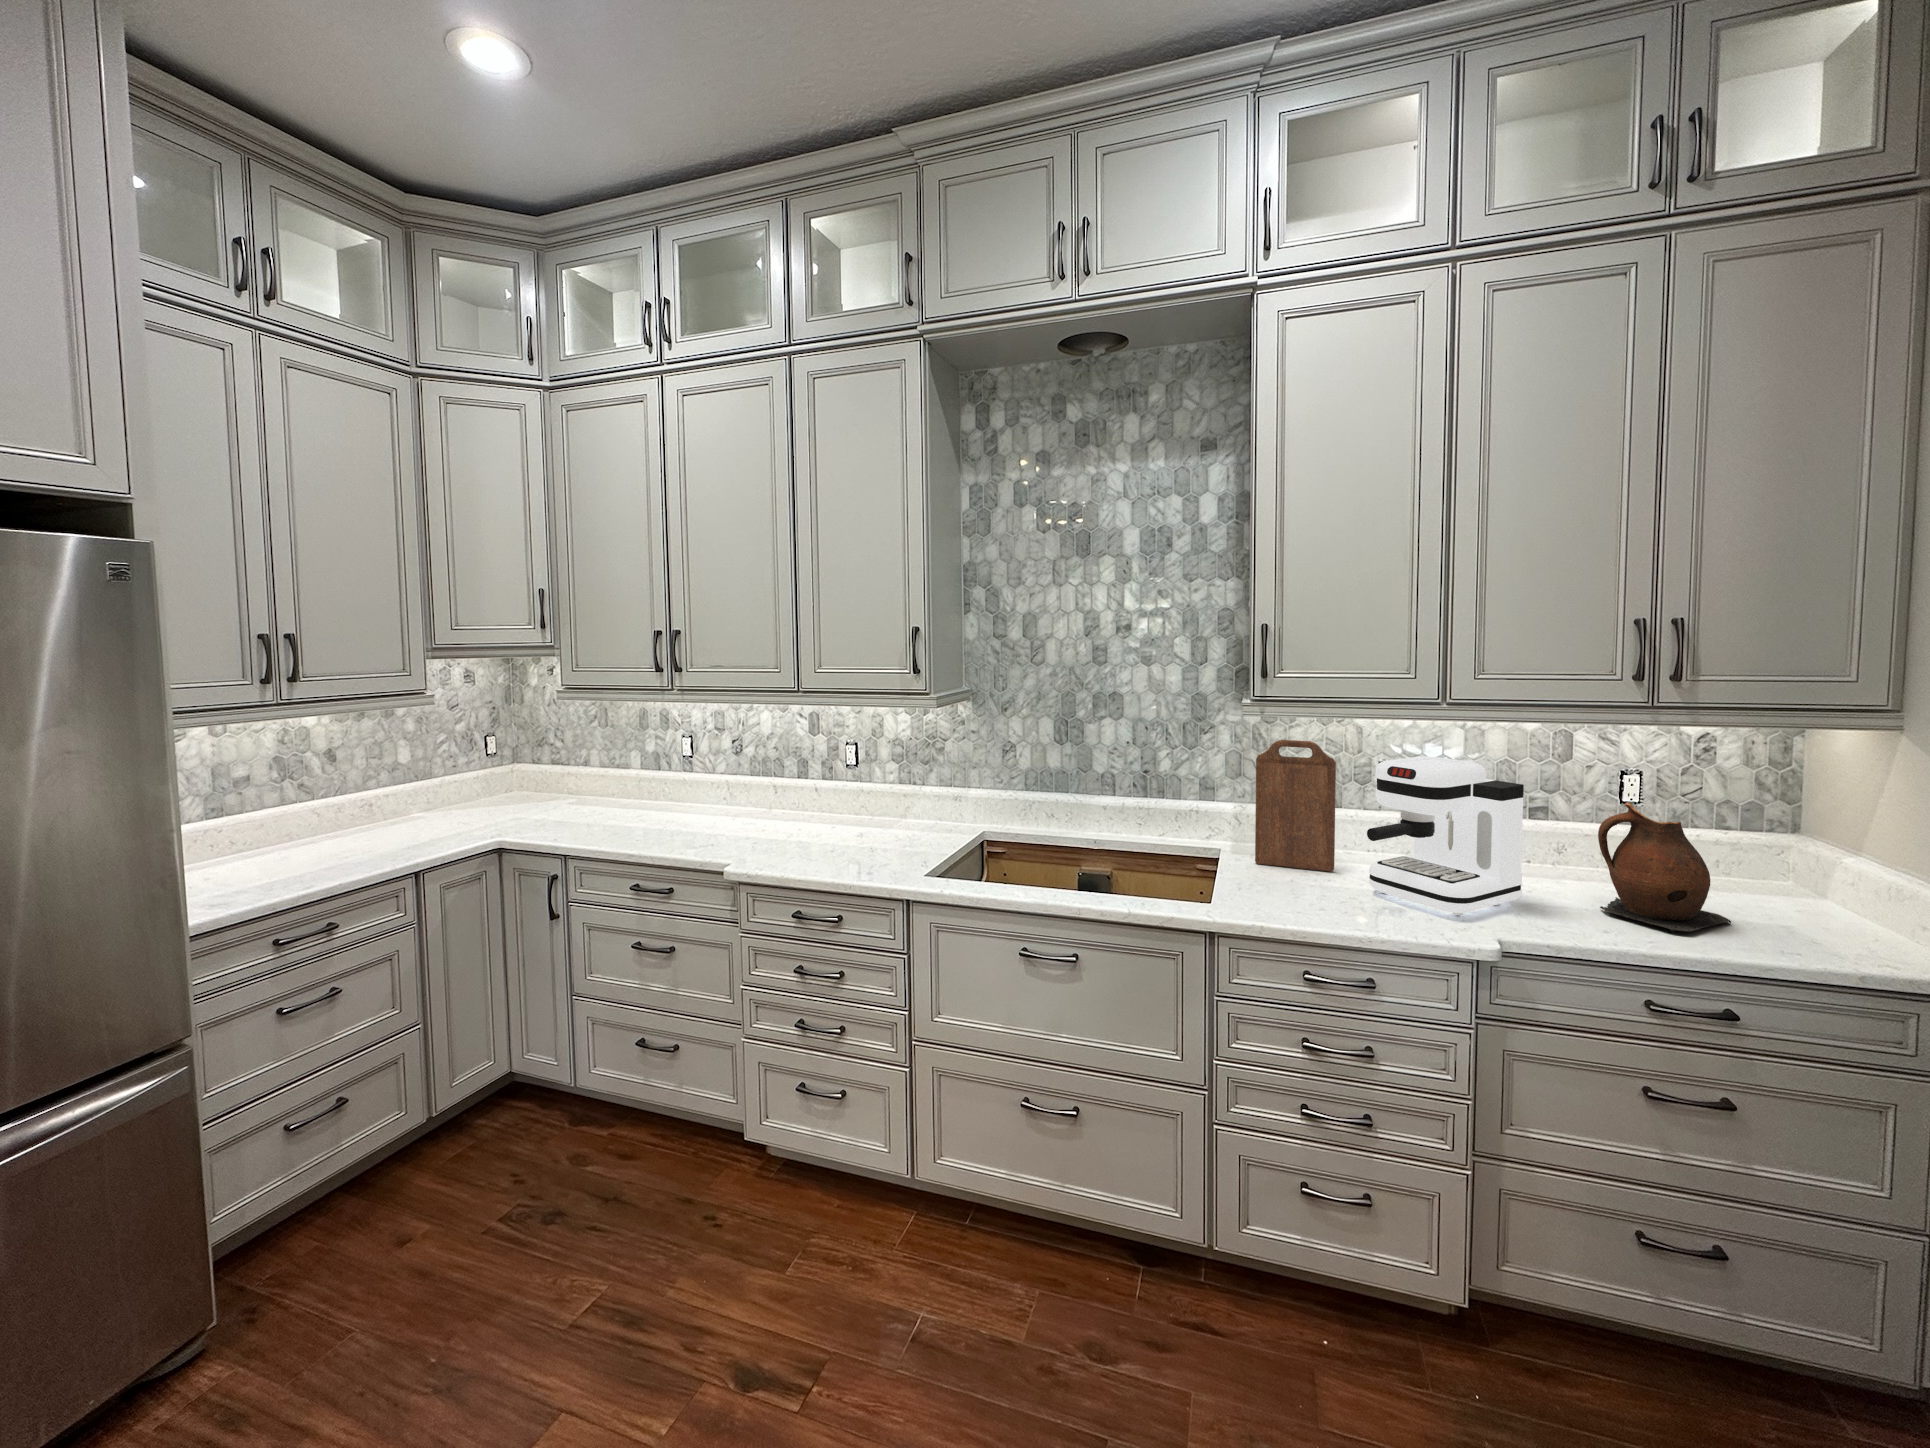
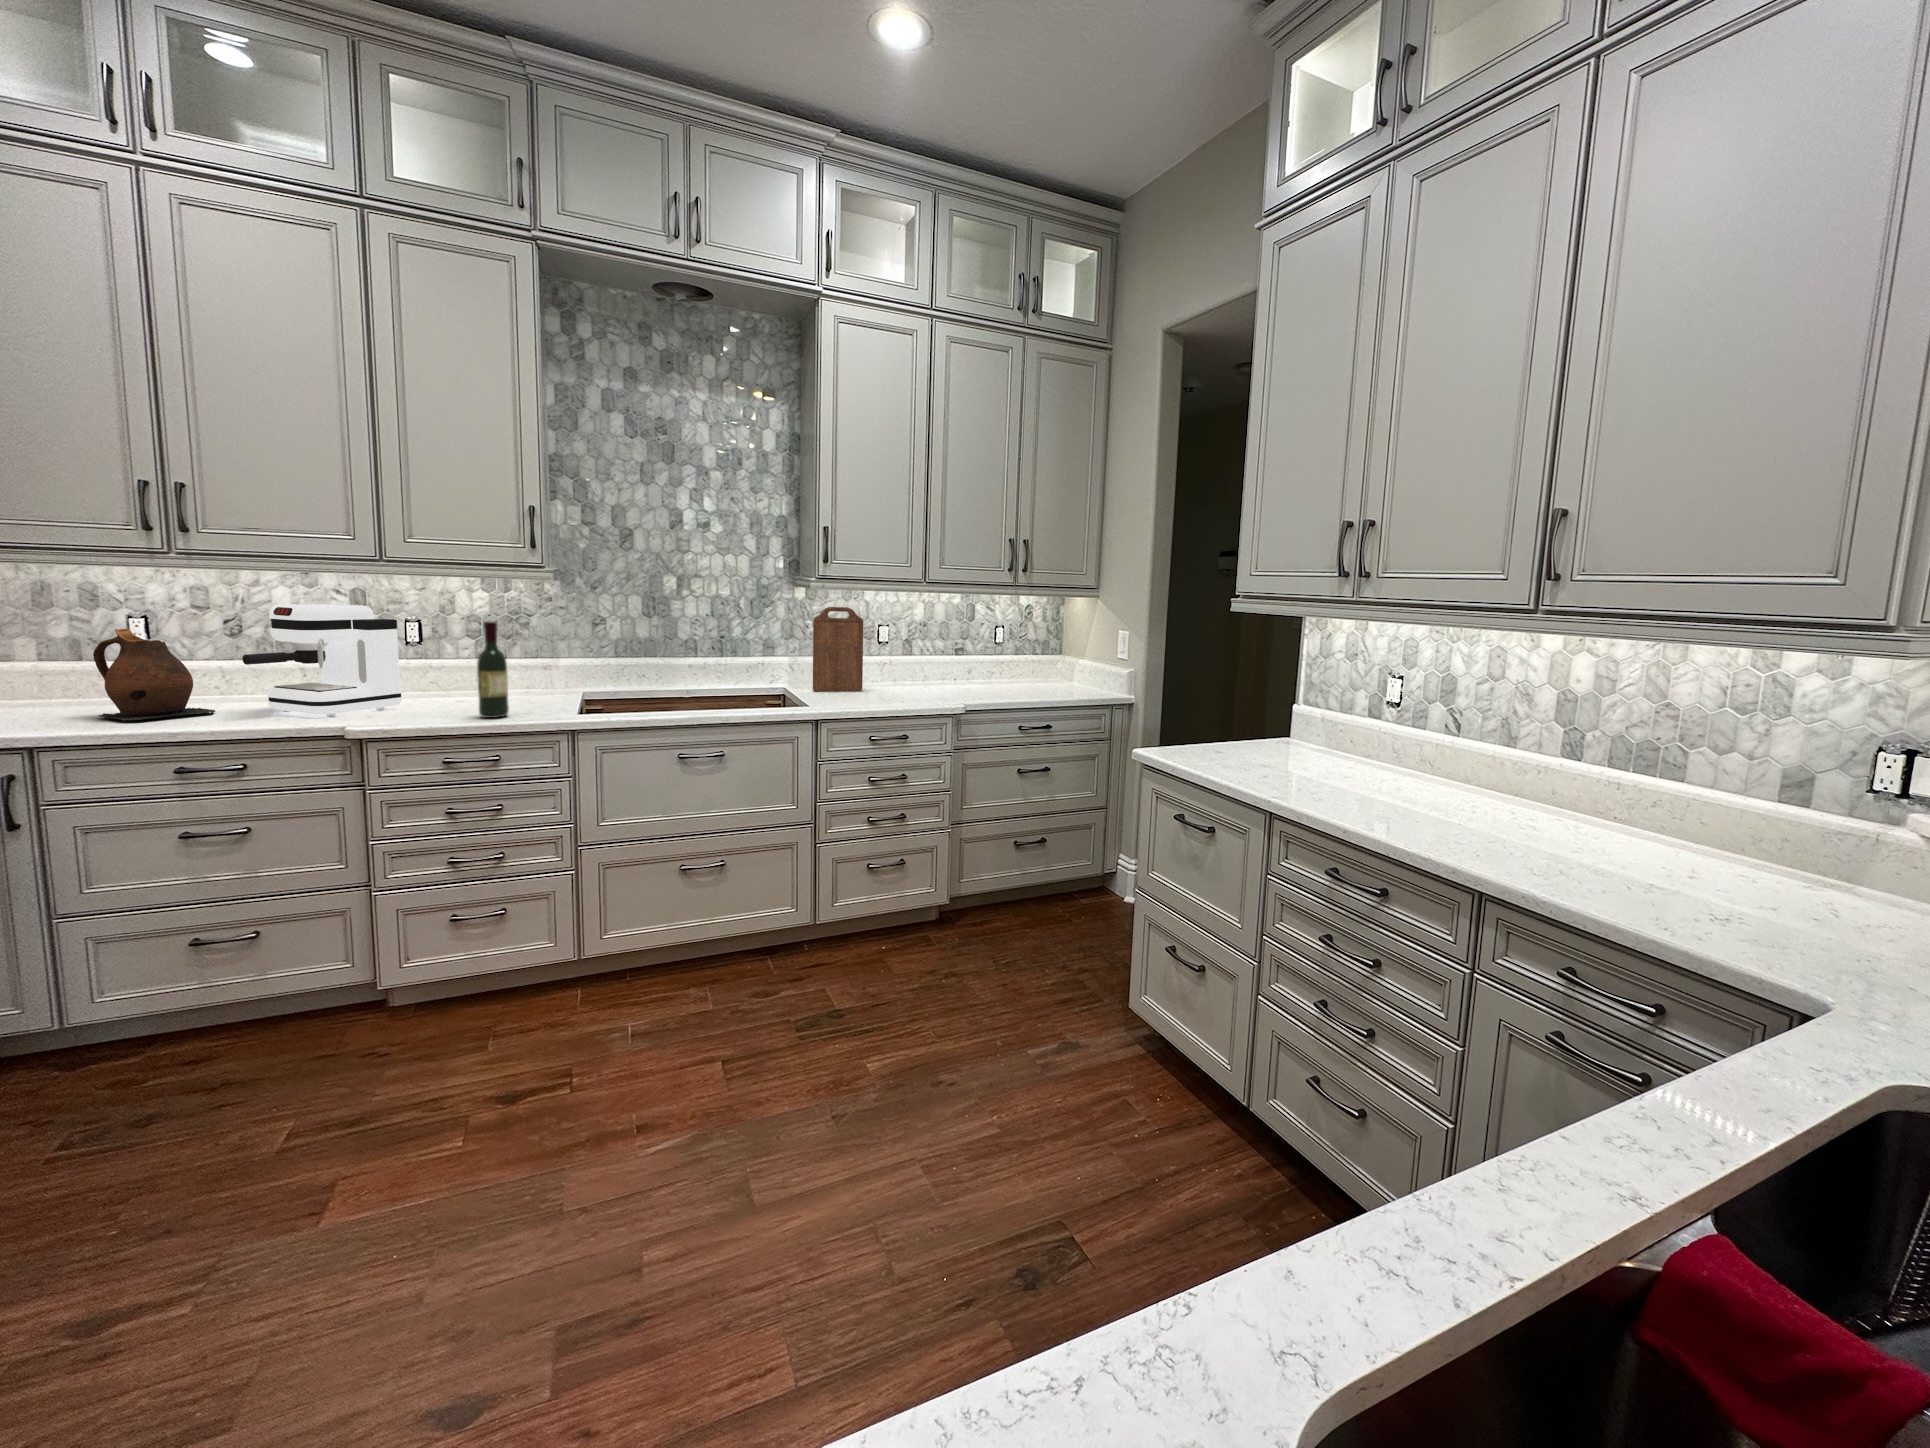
coffee maker: present [1367,756,1524,916] -> present [242,604,402,716]
wine bottle: none [841,761,870,868] -> present [477,622,509,718]
ceramic pitcher: present [1598,803,1731,932] -> present [93,629,215,722]

